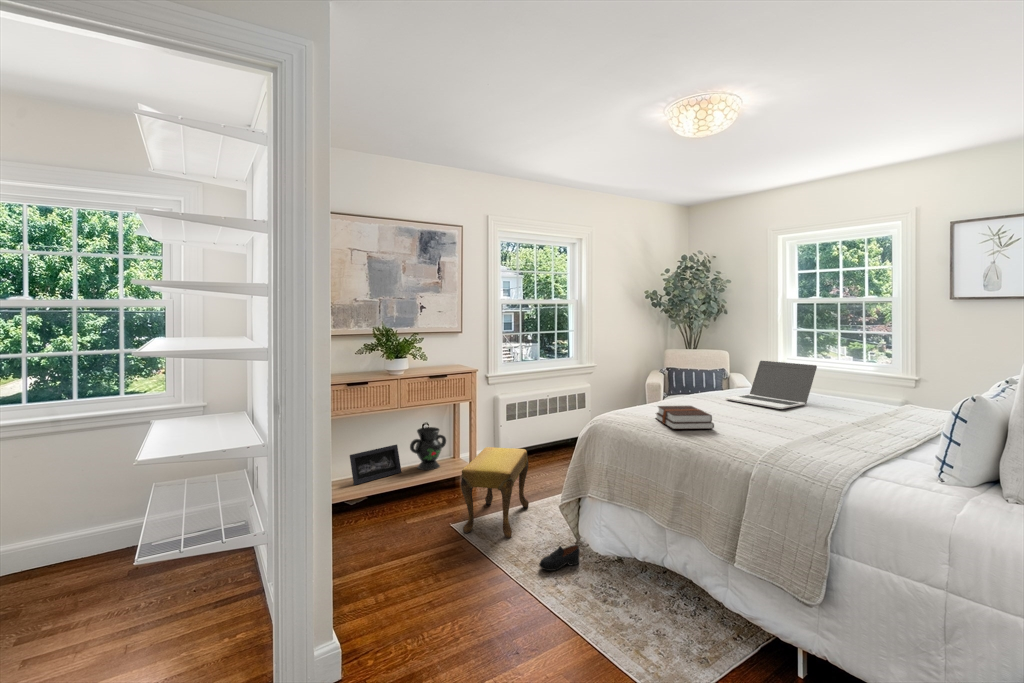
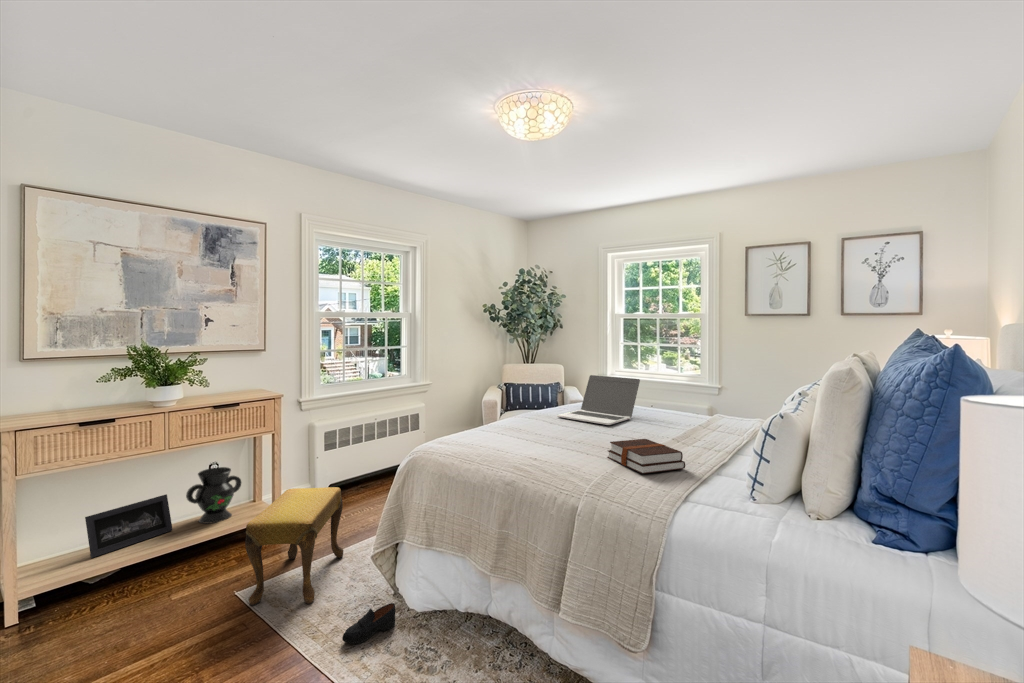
hardback book: present [656,406,714,429] -> present [608,439,685,474]

